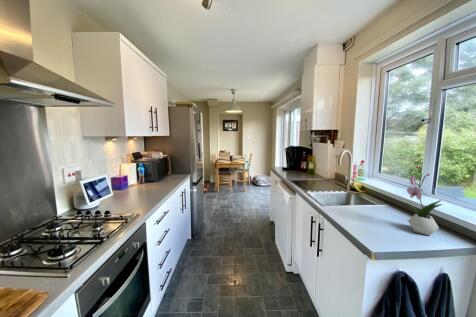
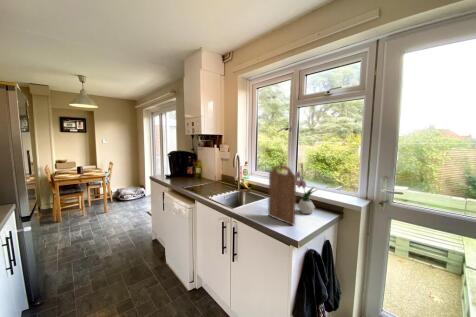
cutting board: none [359,166,391,239] -> present [268,166,296,225]

